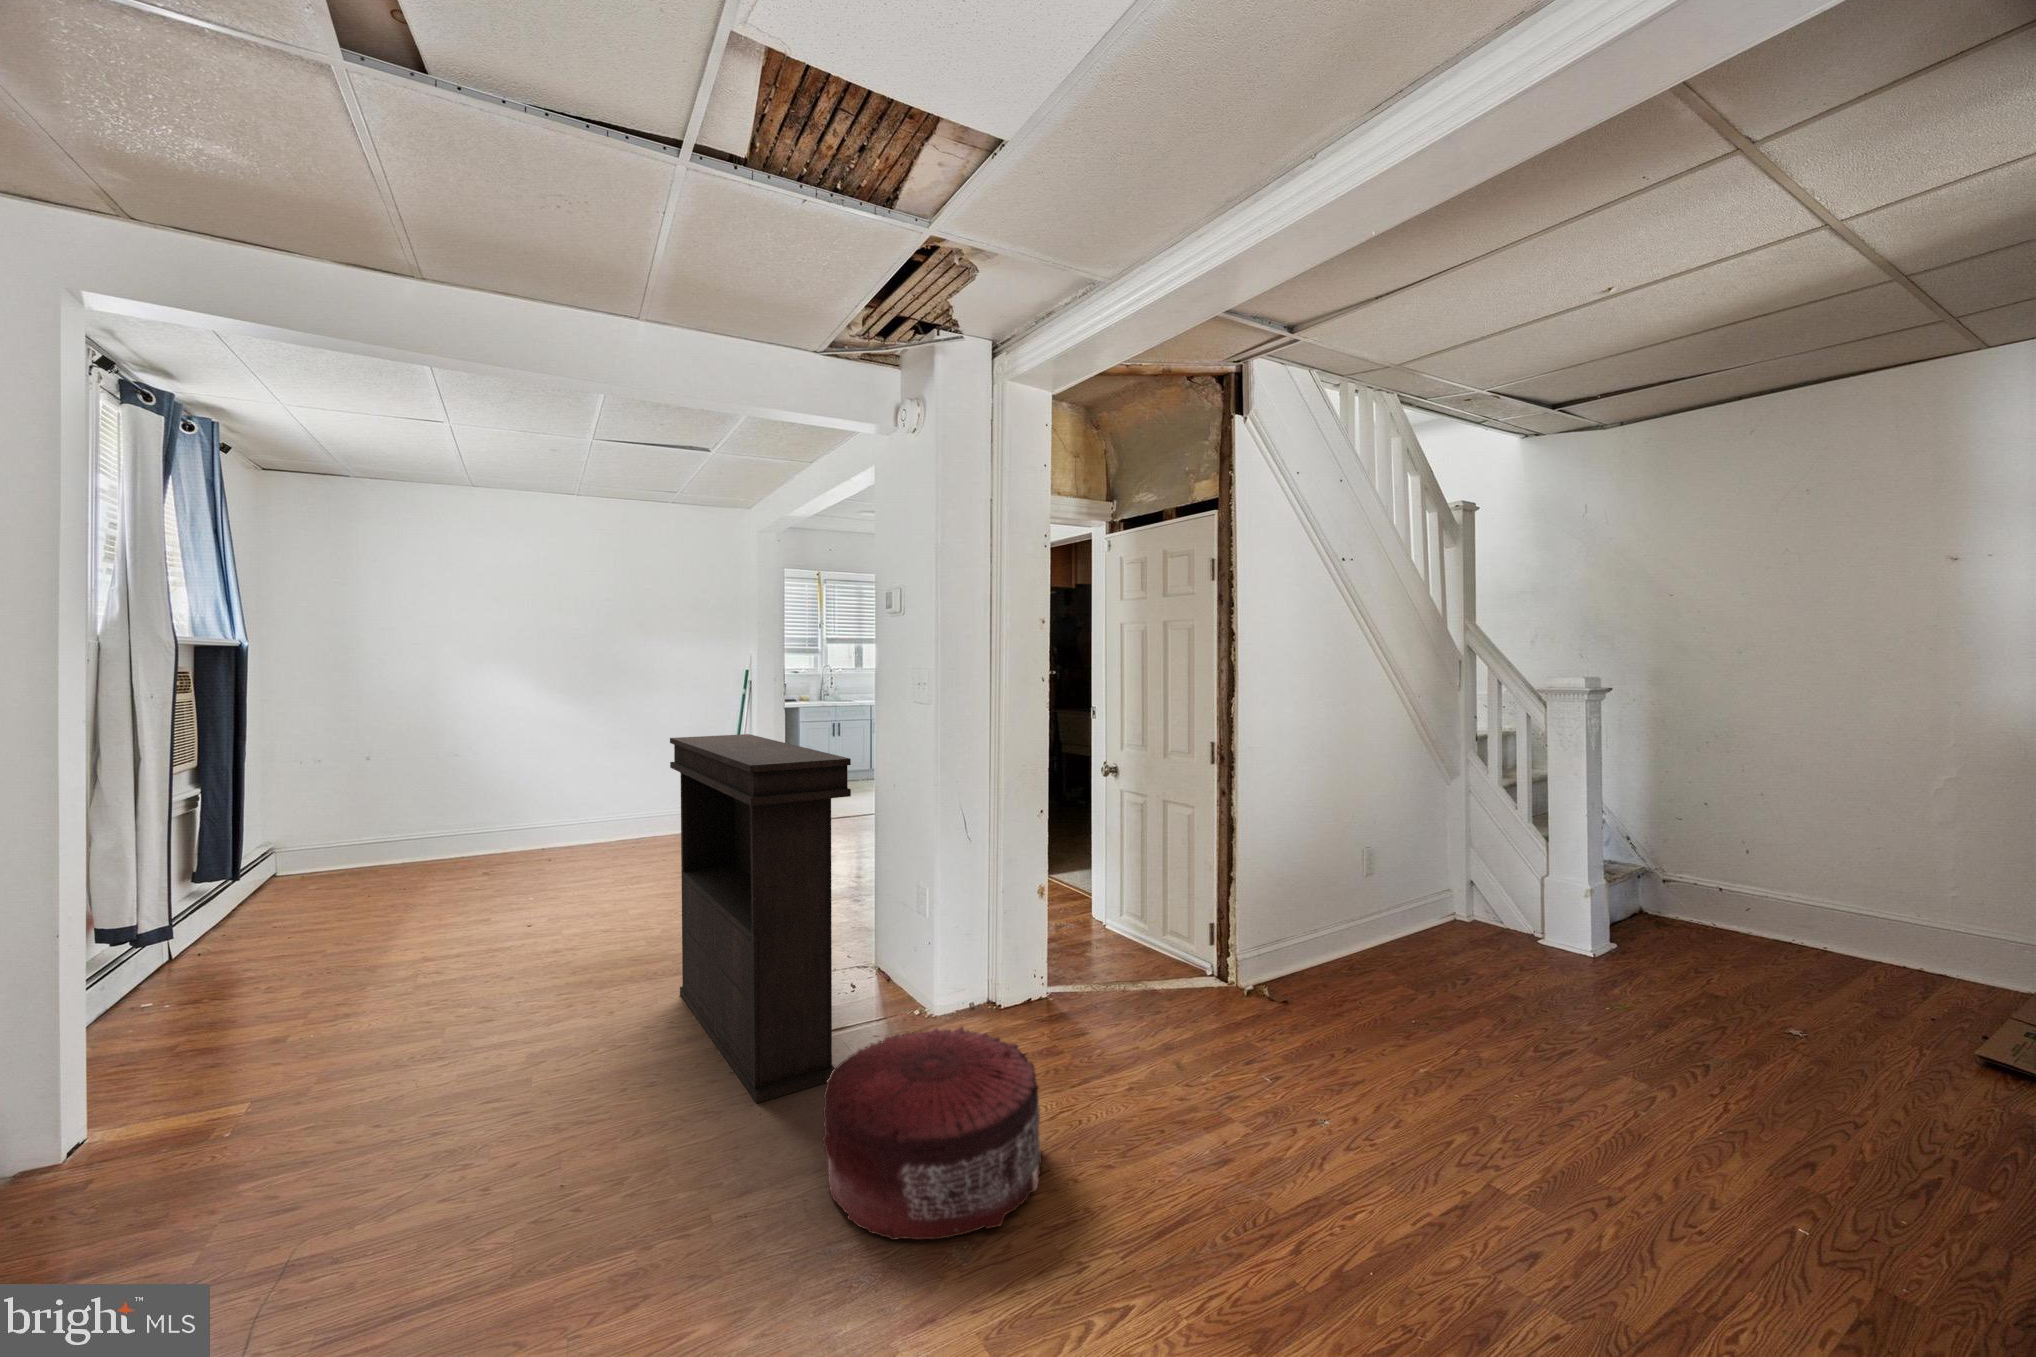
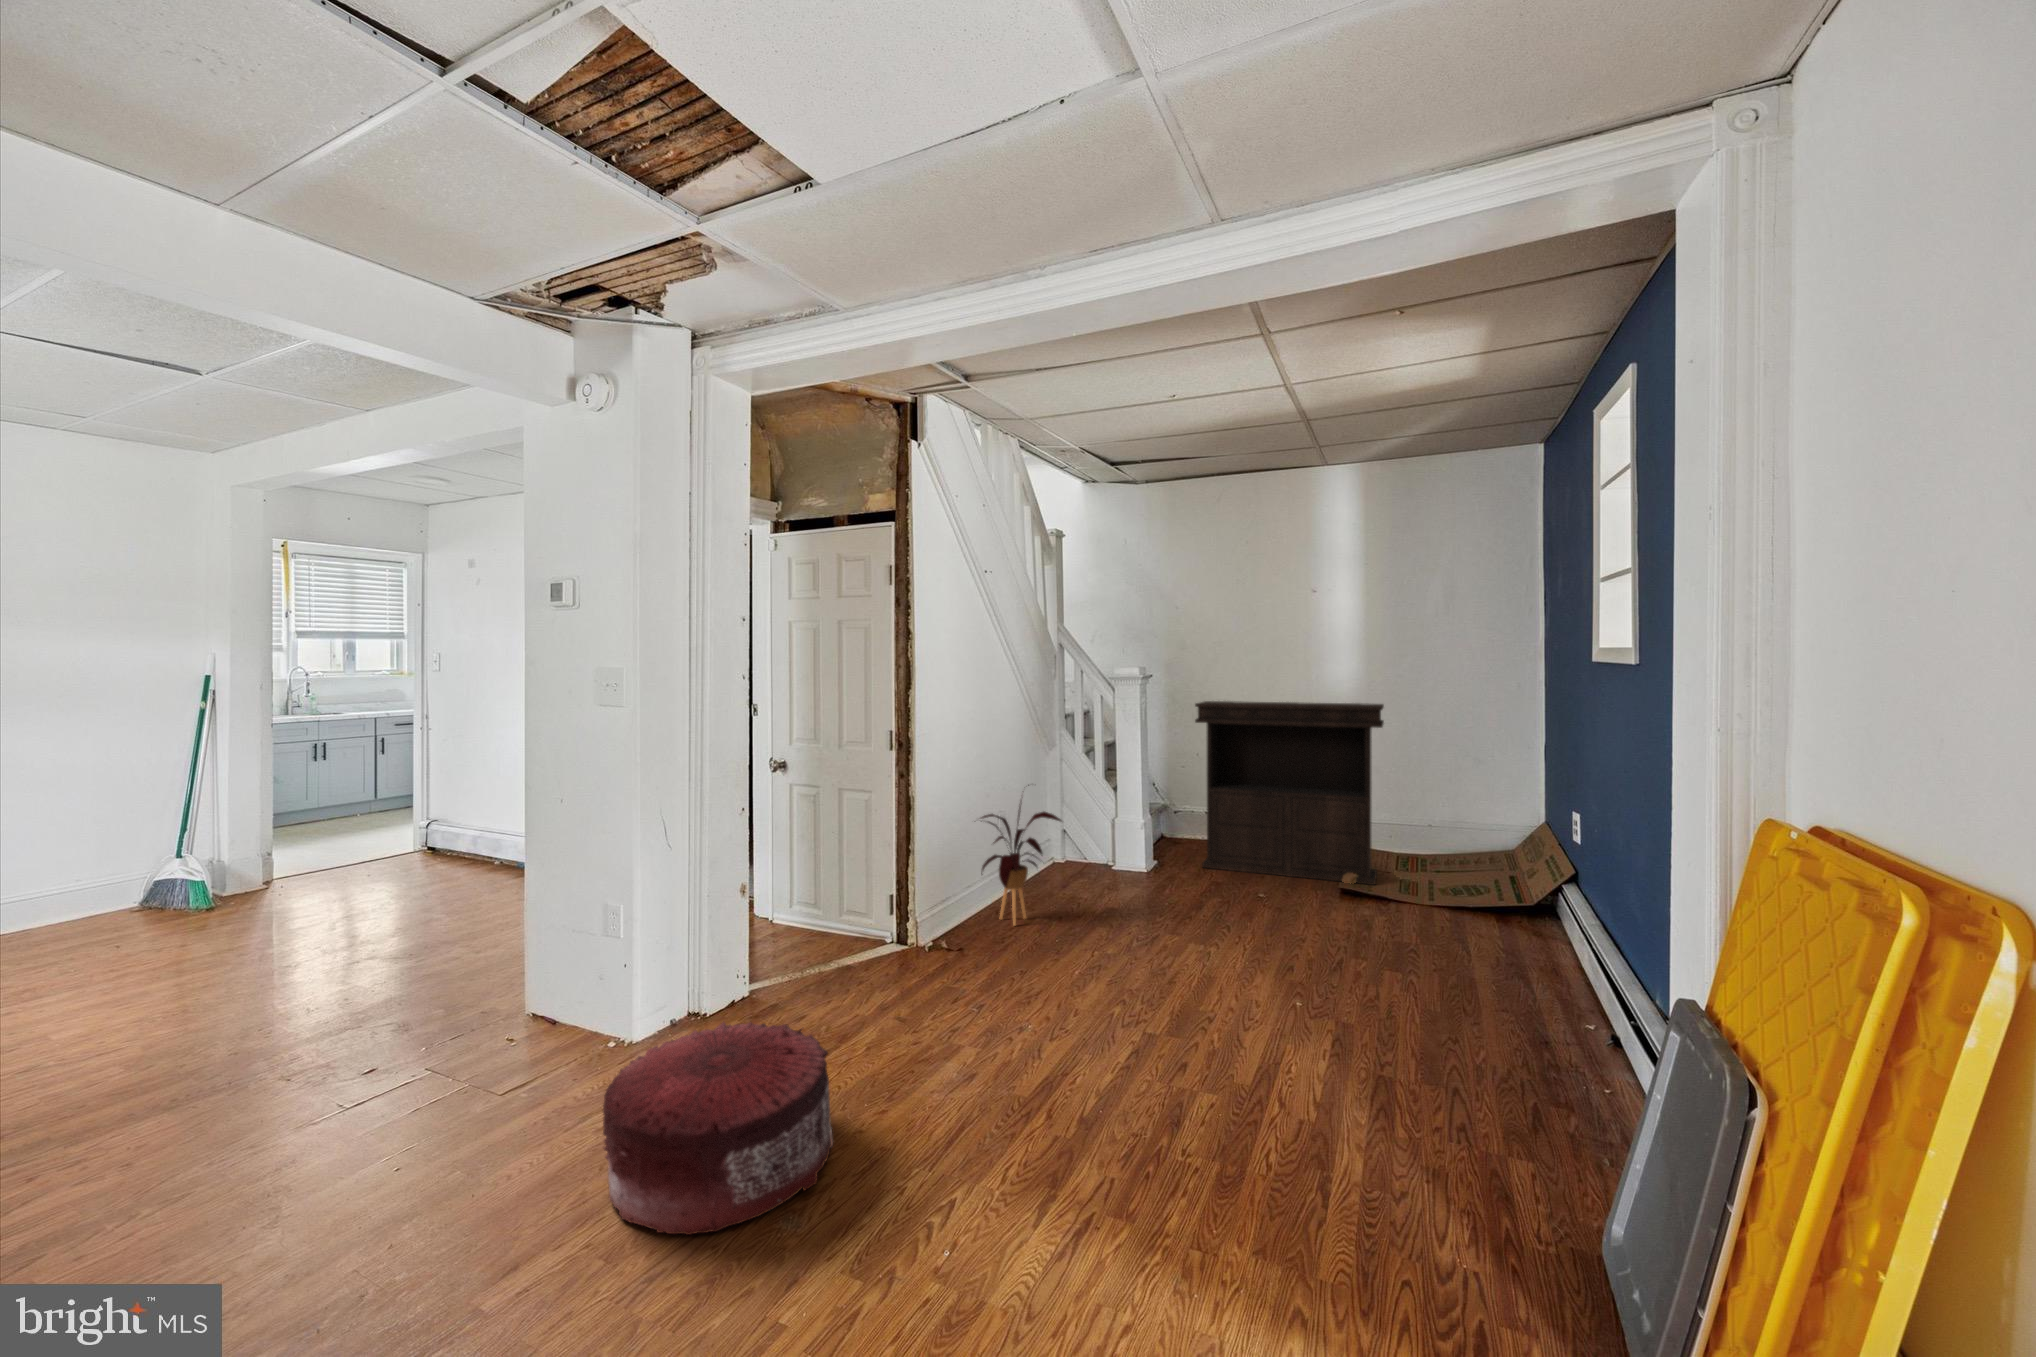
console table: present [670,734,851,1103] -> present [1195,701,1384,885]
house plant: none [1317,817,1435,987] -> present [981,785,1061,926]

